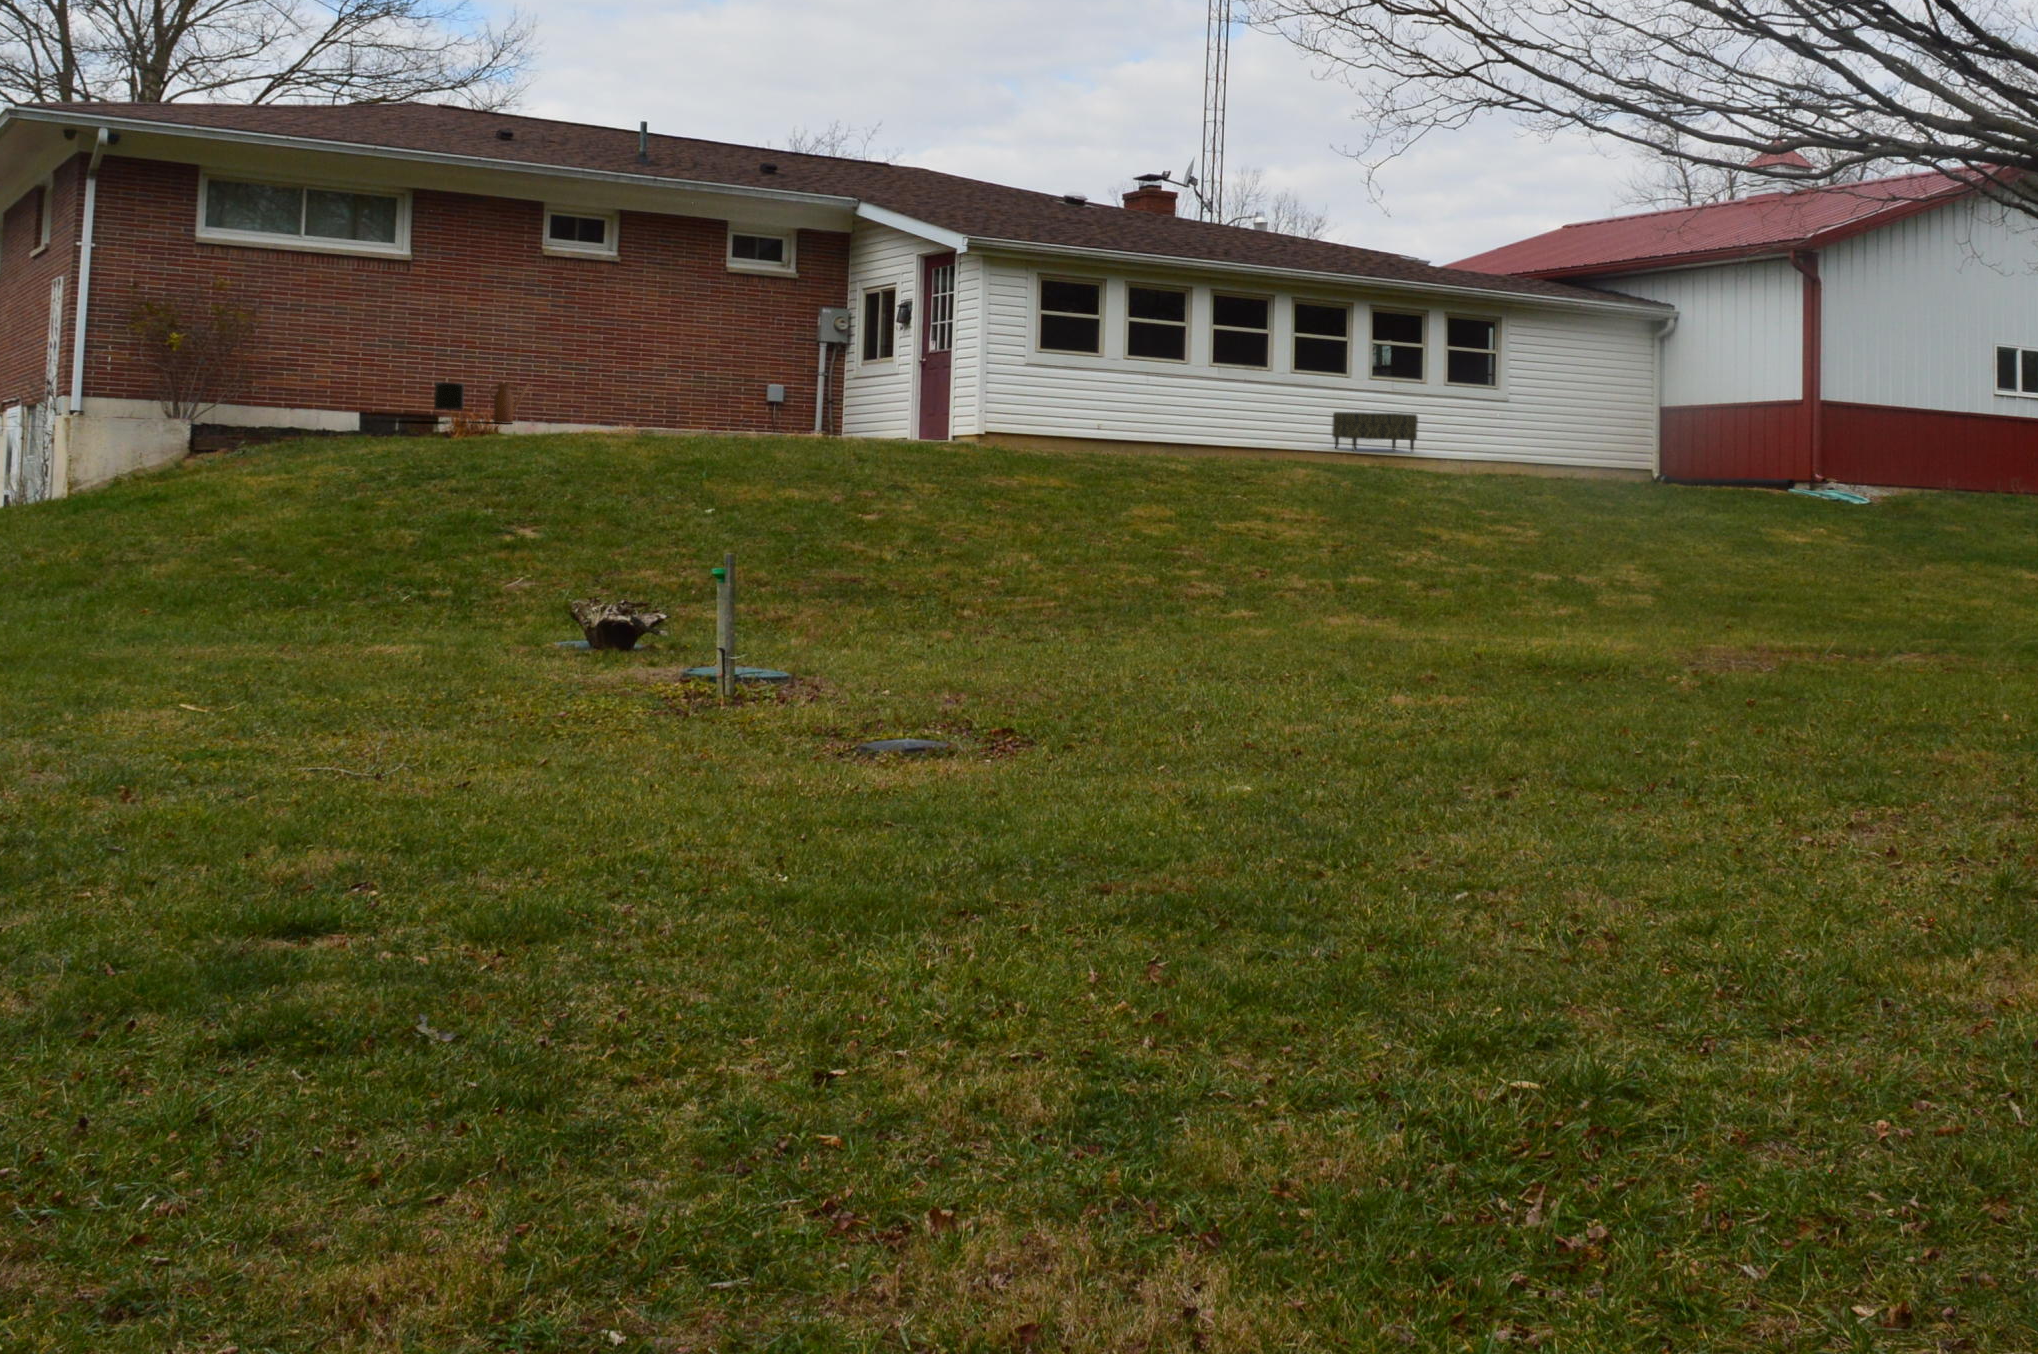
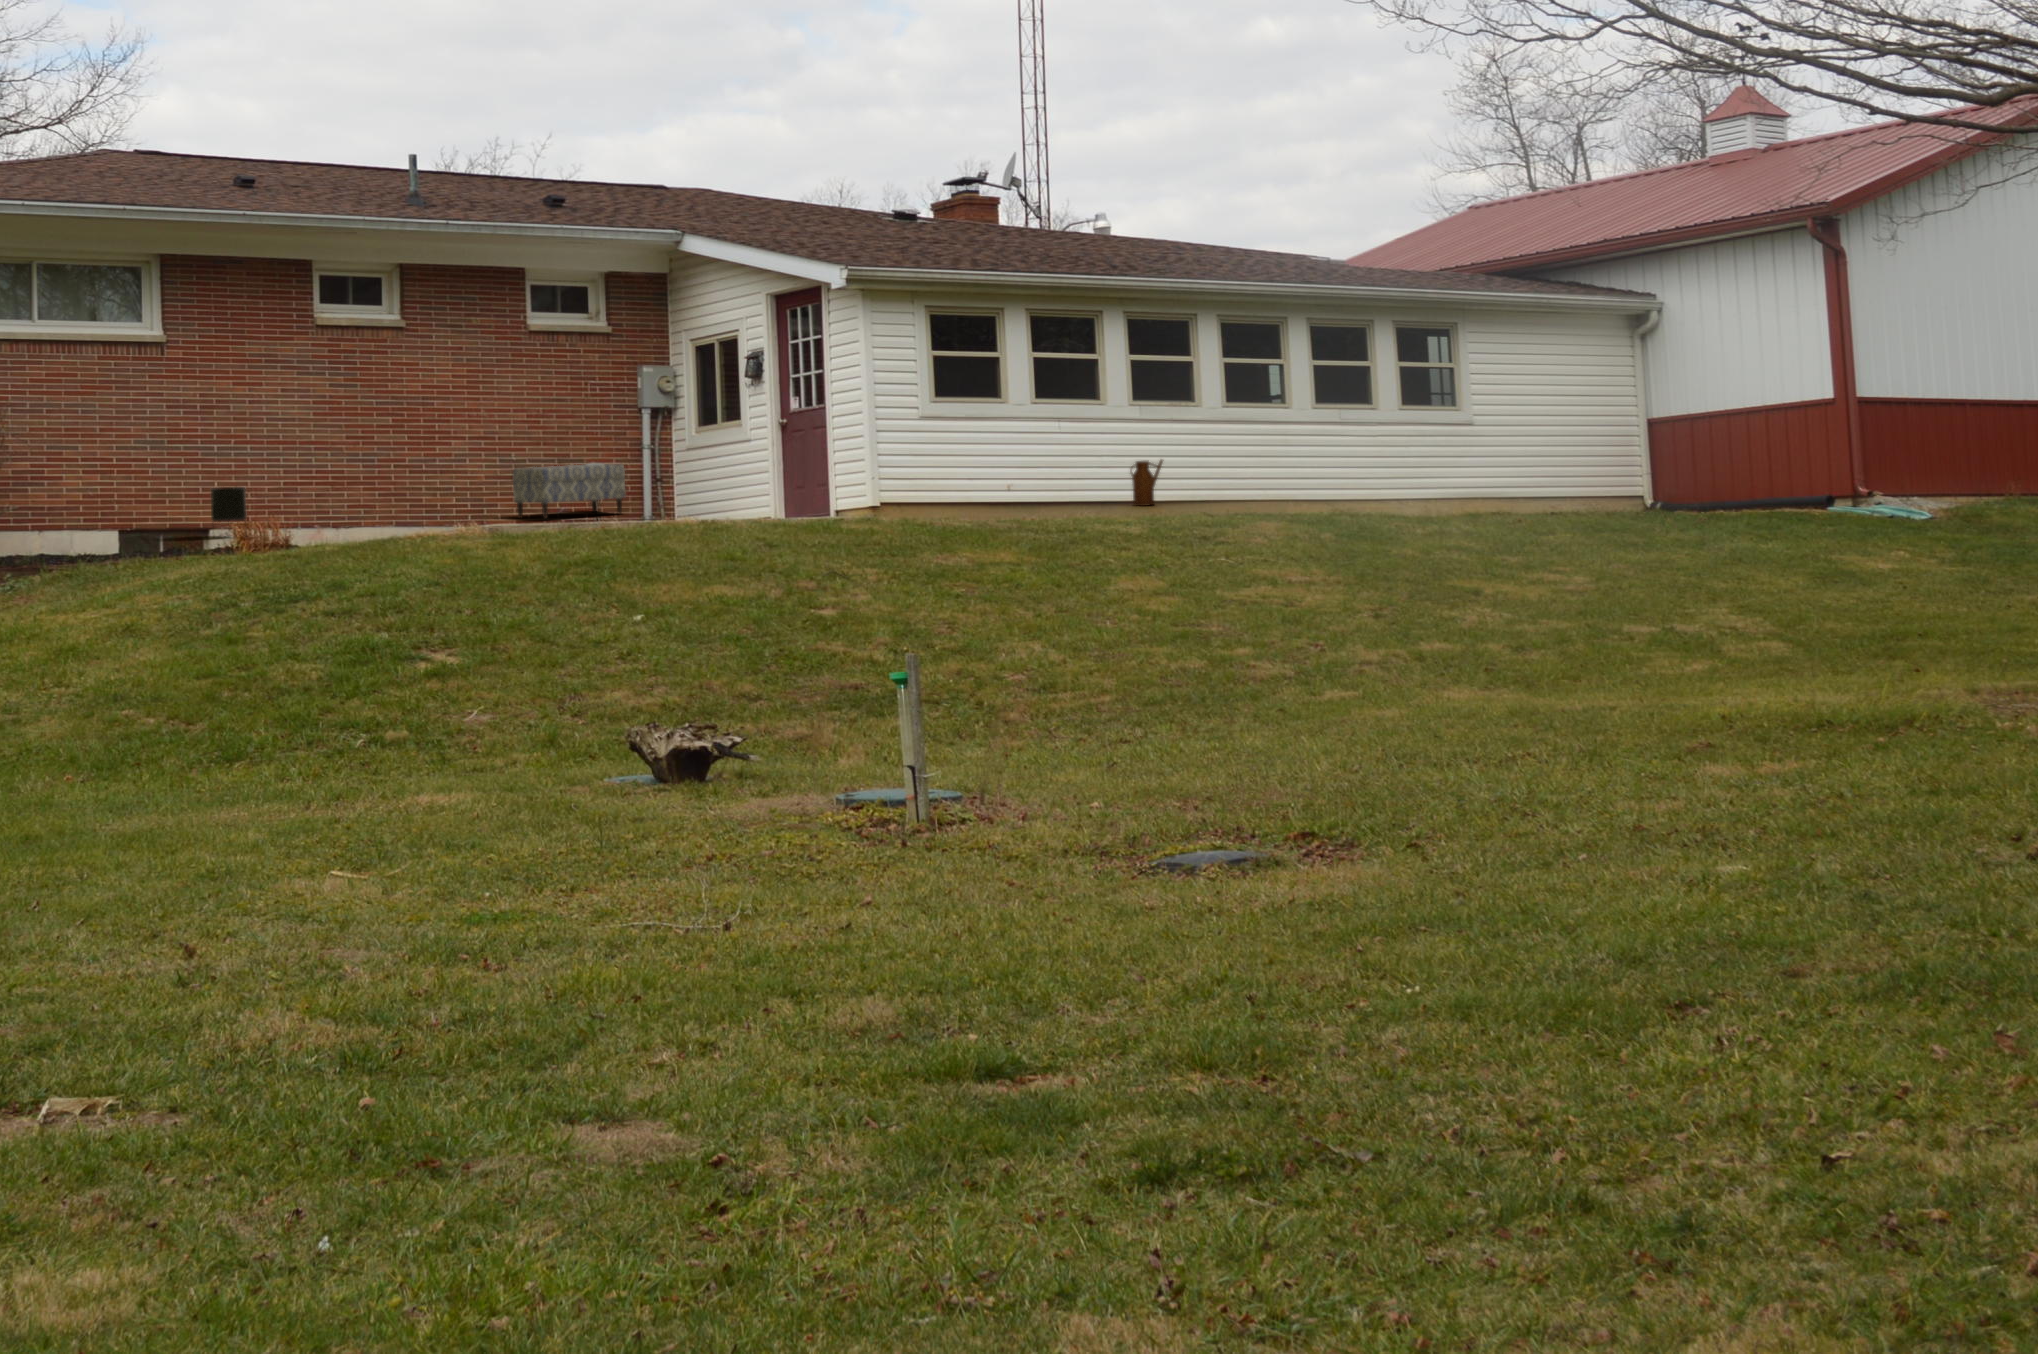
watering can: present [489,383,530,424] -> present [1131,460,1163,506]
bench: present [1332,412,1418,452] -> present [513,464,625,519]

